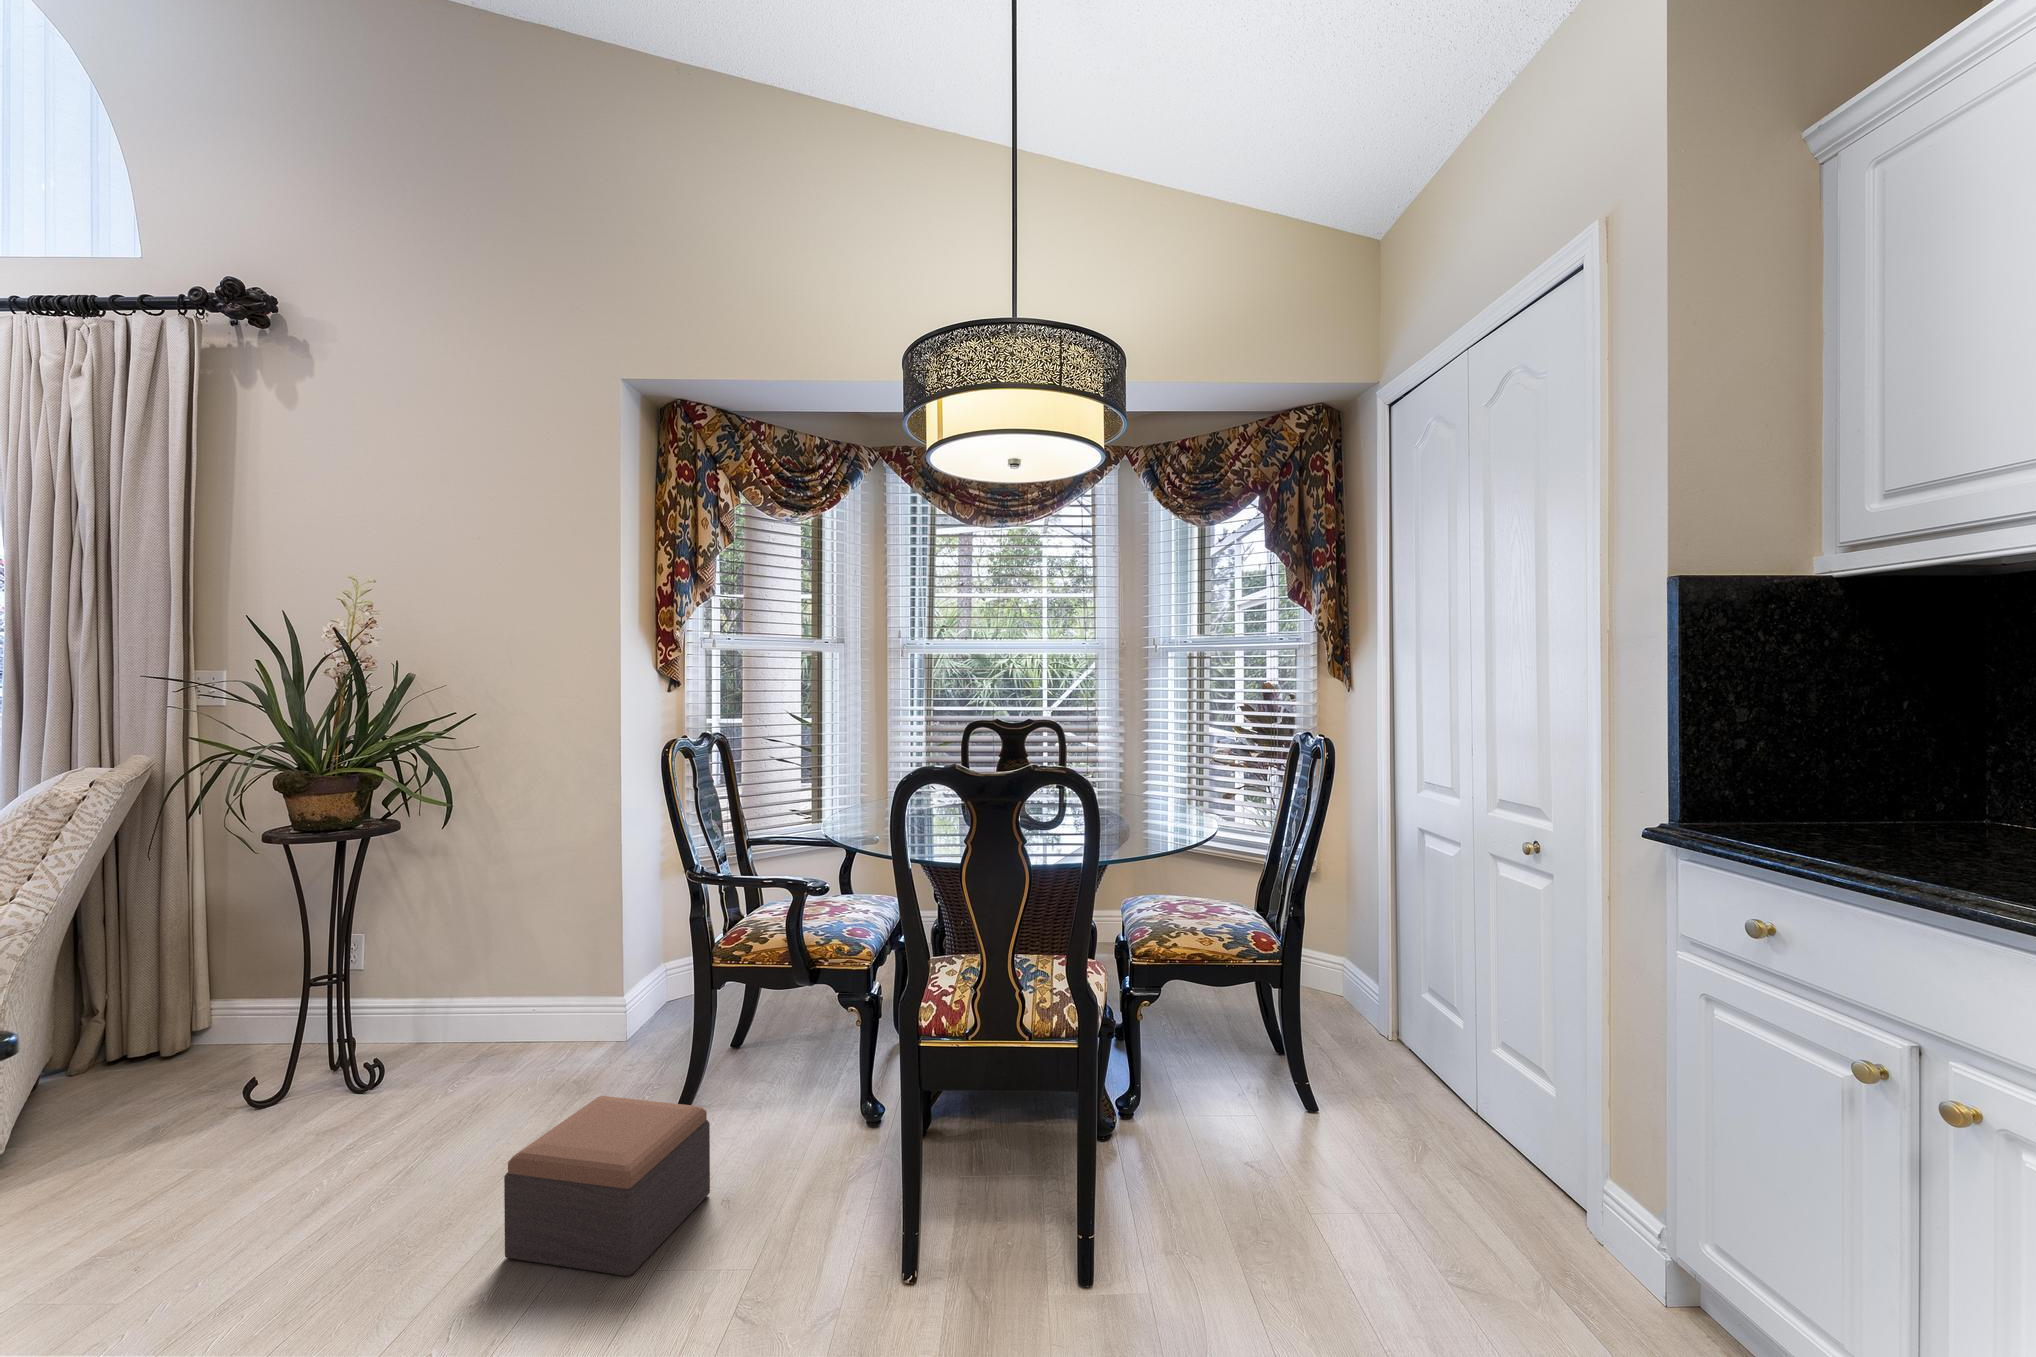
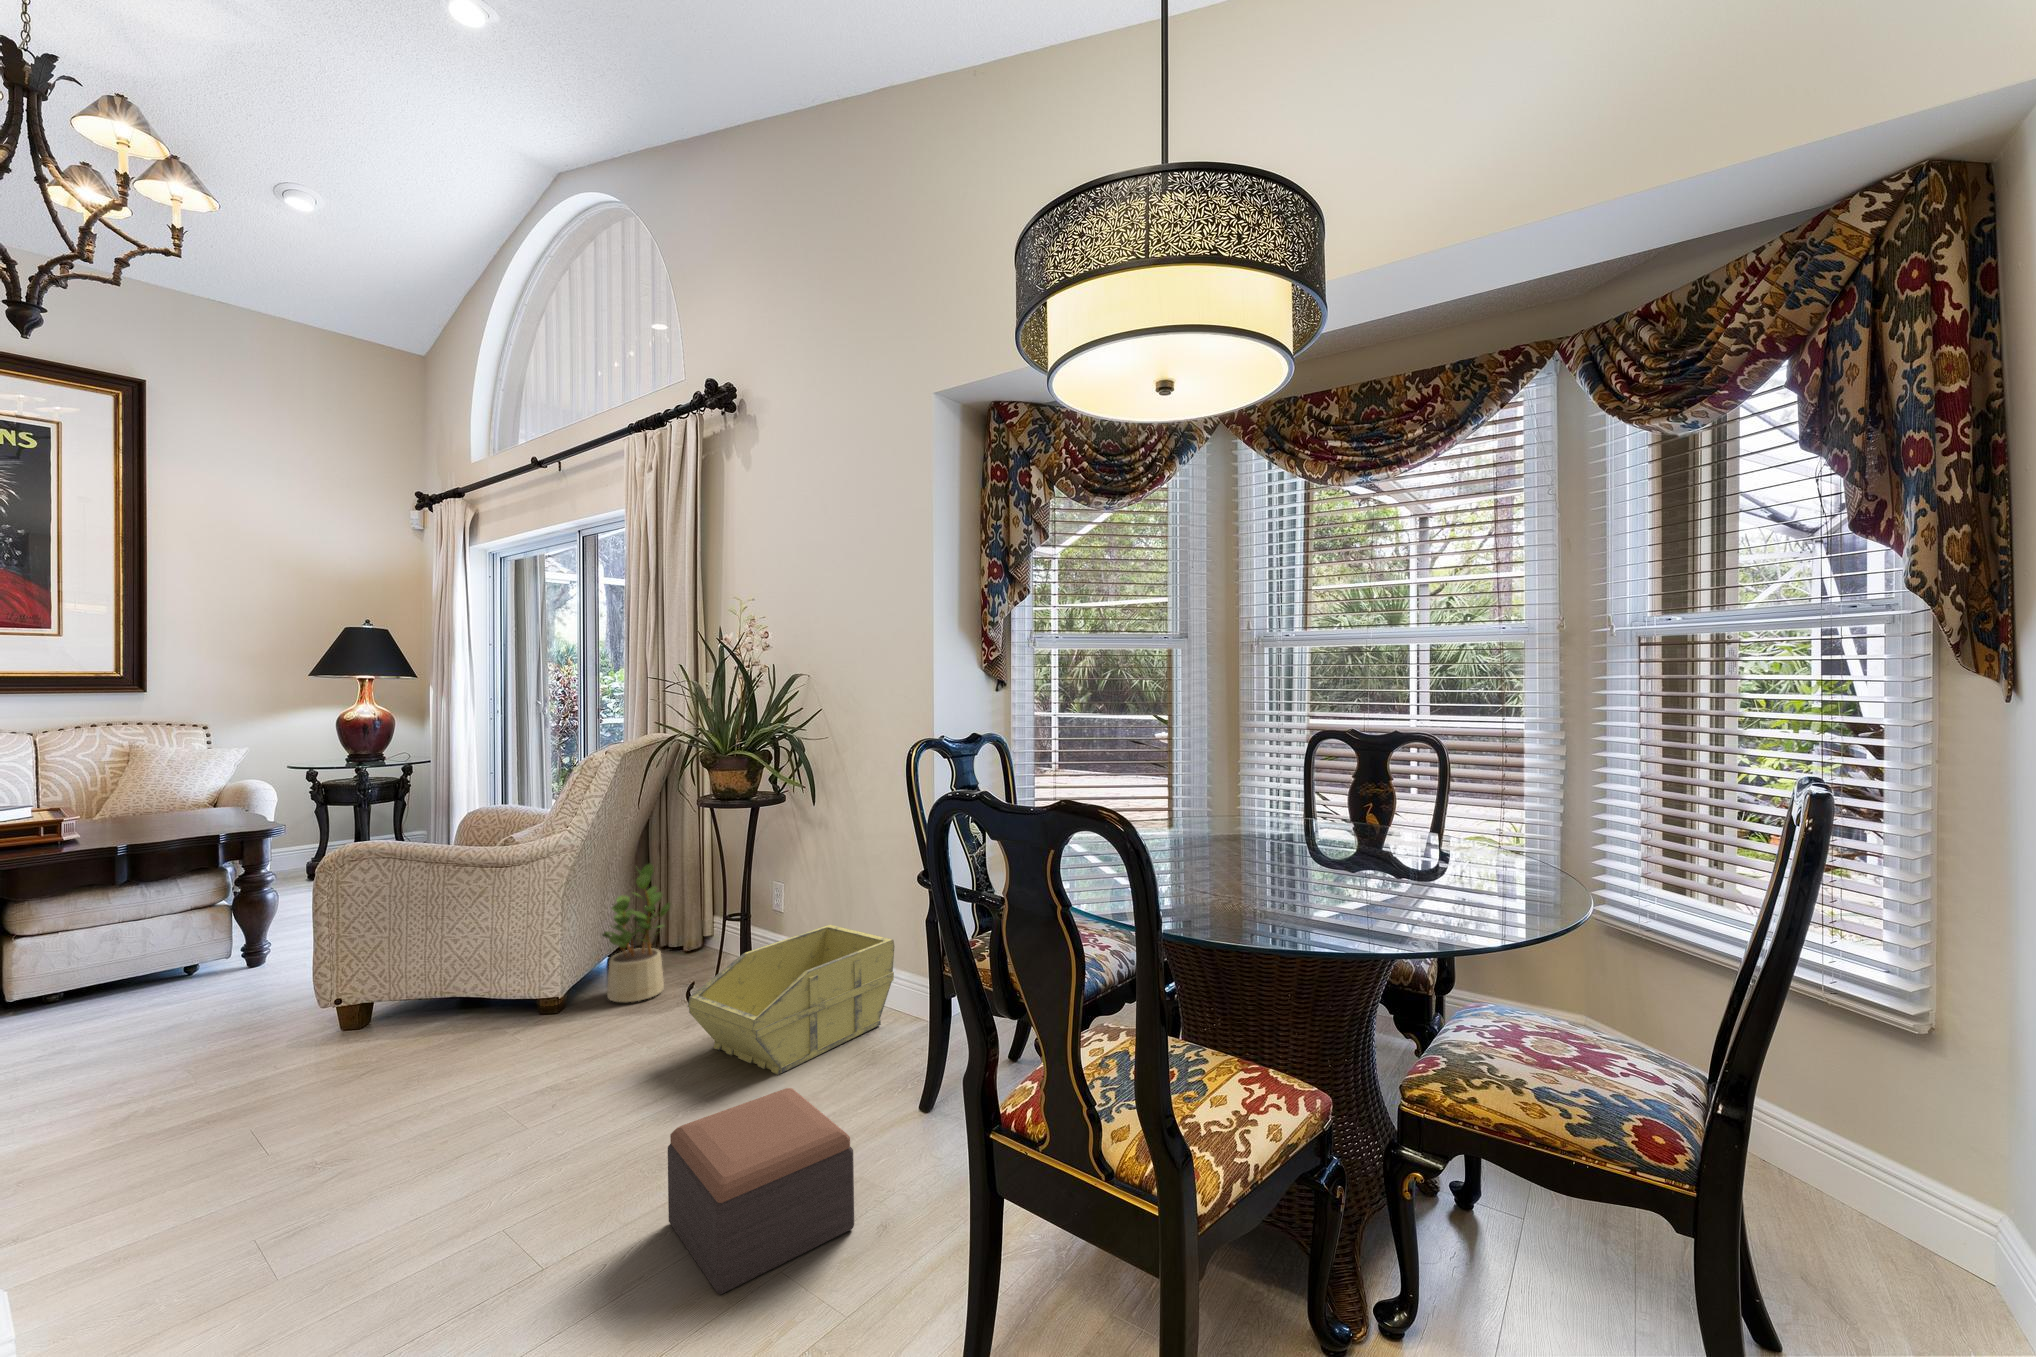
potted plant: none [59,930,194,1127] -> present [602,864,671,1002]
storage bin: none [332,962,568,1127] -> present [688,925,895,1075]

